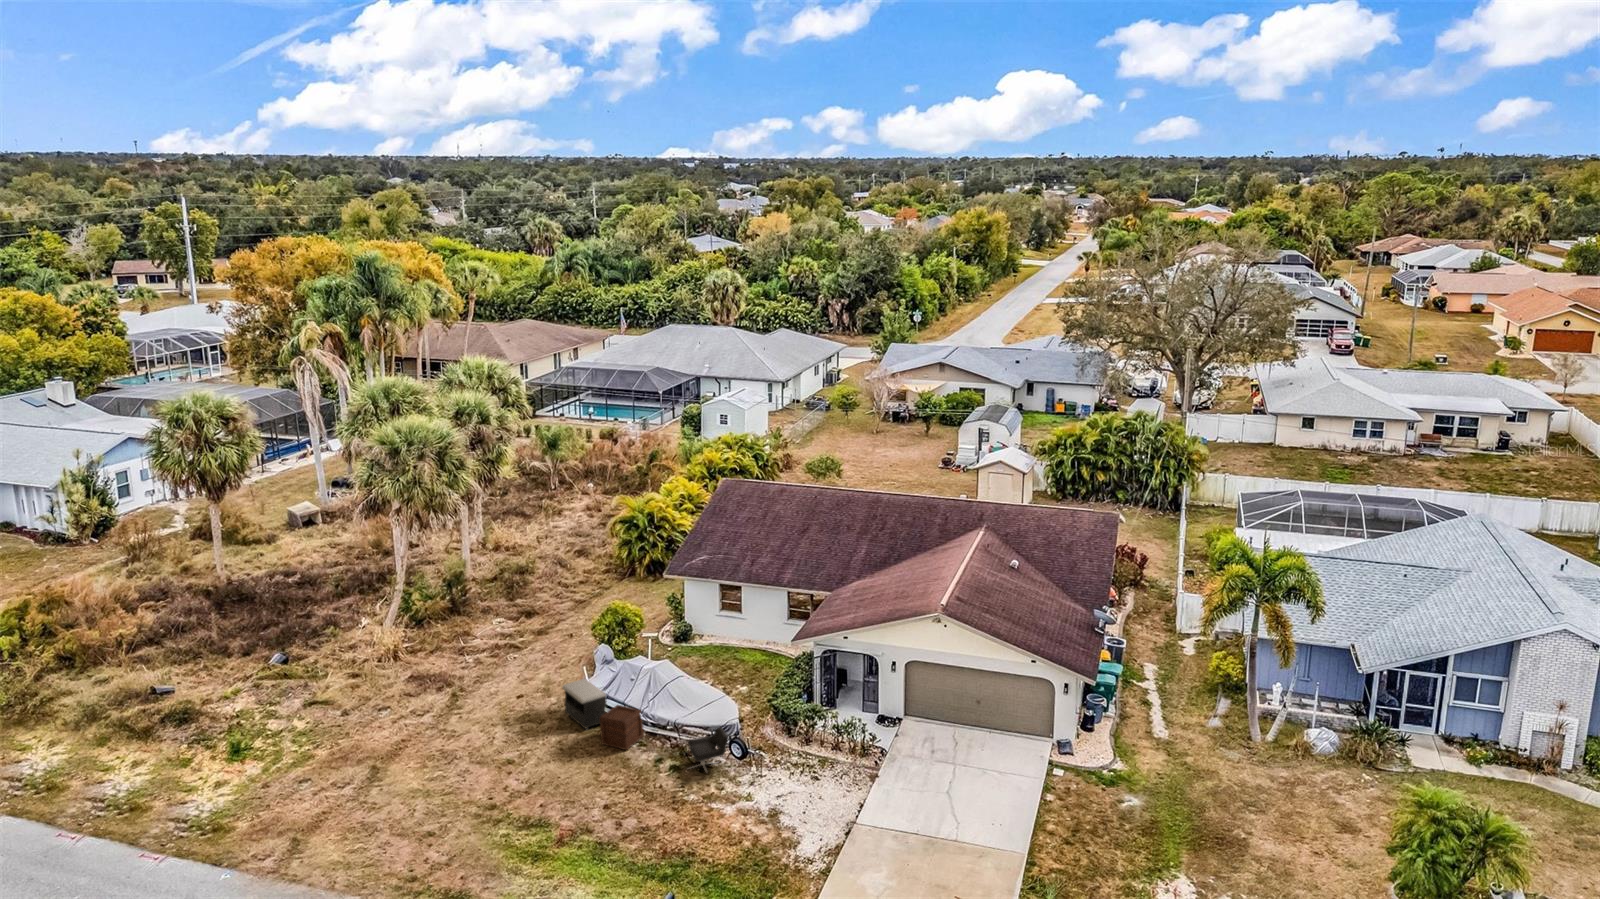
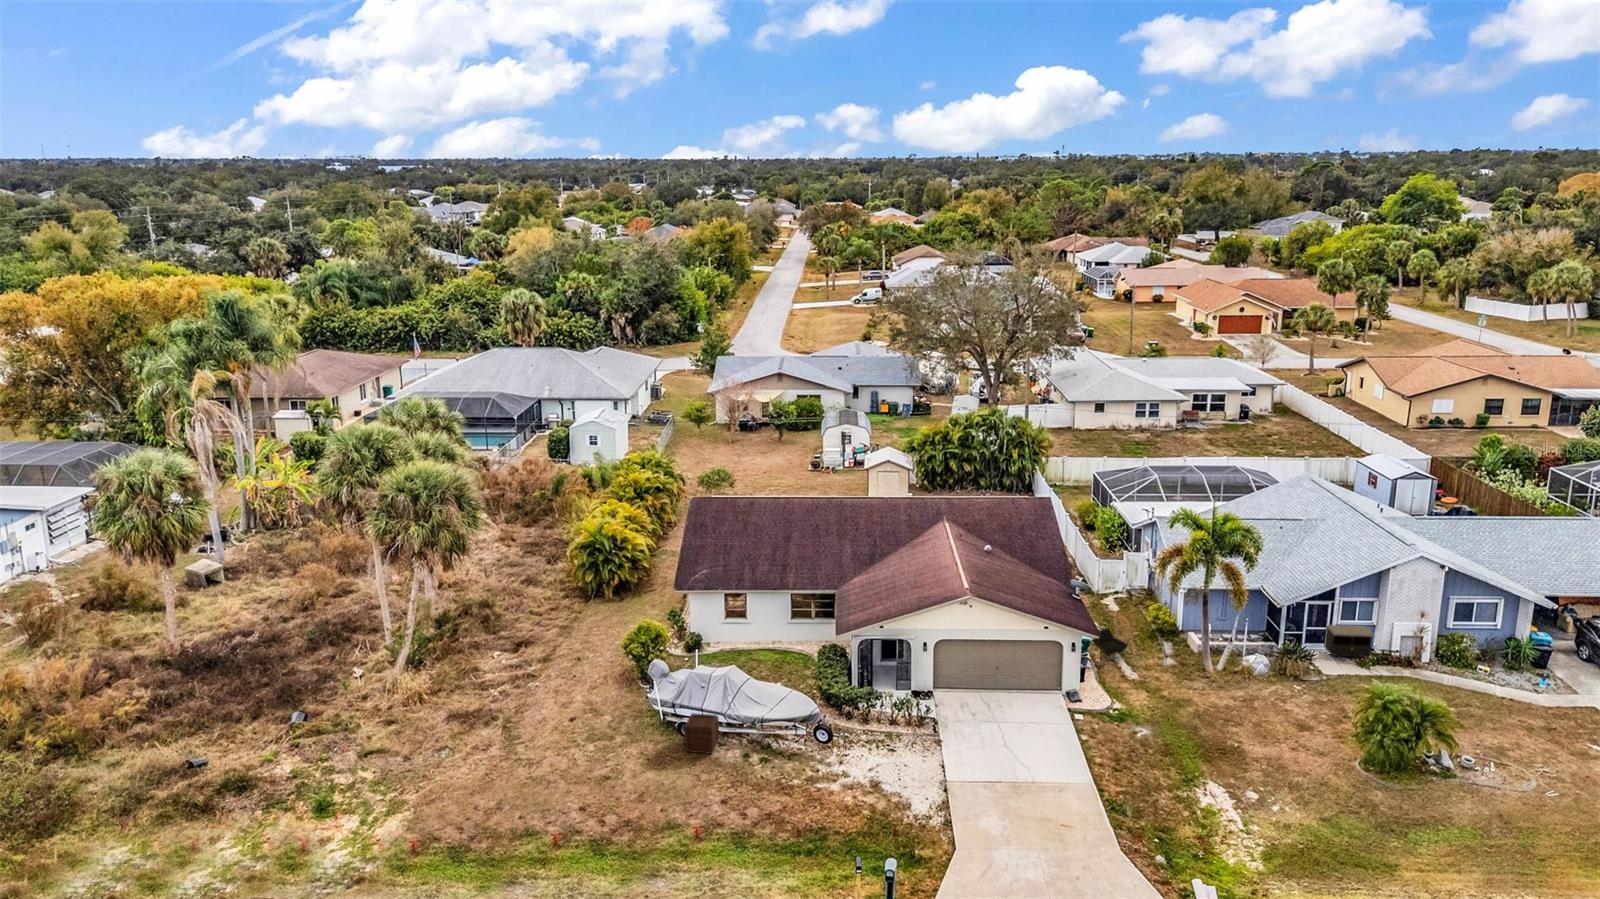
storage bench: present [562,679,607,729] -> present [1324,625,1373,658]
lounge chair: present [688,727,728,772] -> present [1093,628,1128,658]

